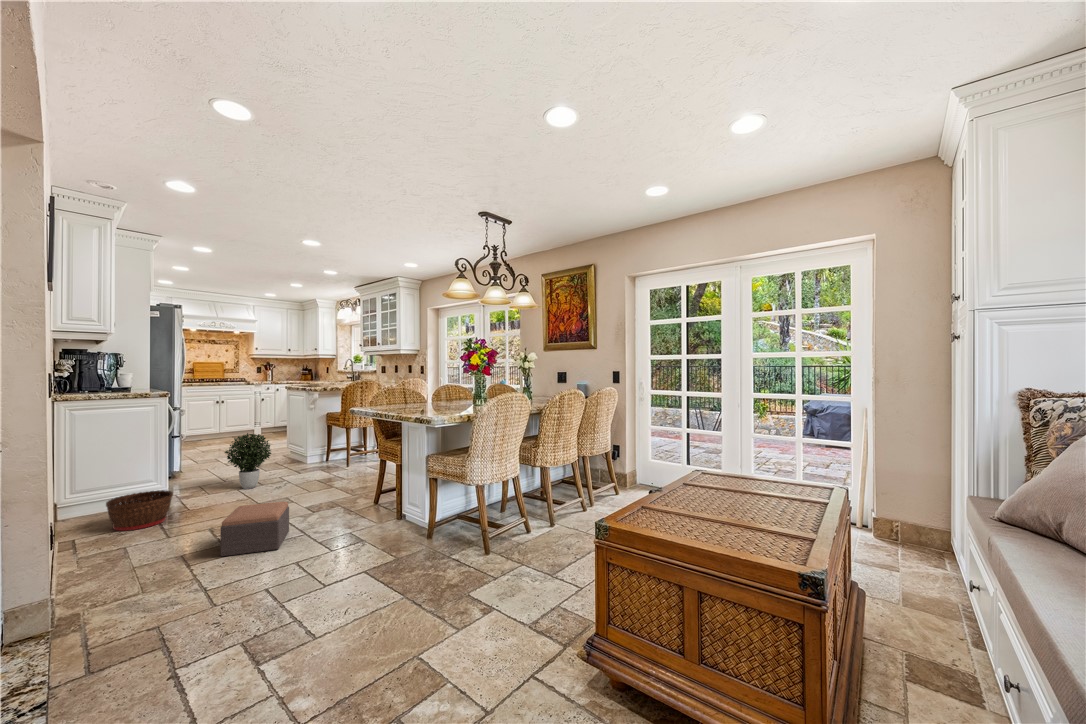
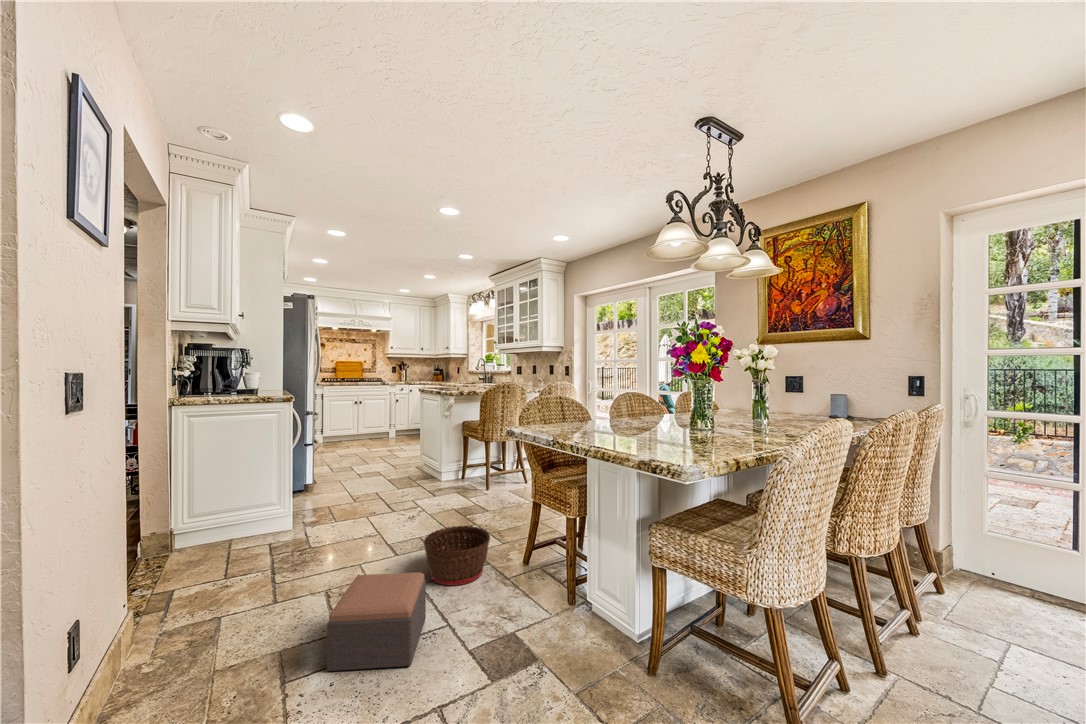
potted plant: present [225,433,271,489] -> none [352,447,404,518]
basket: present [106,490,173,531] -> present [424,526,490,586]

